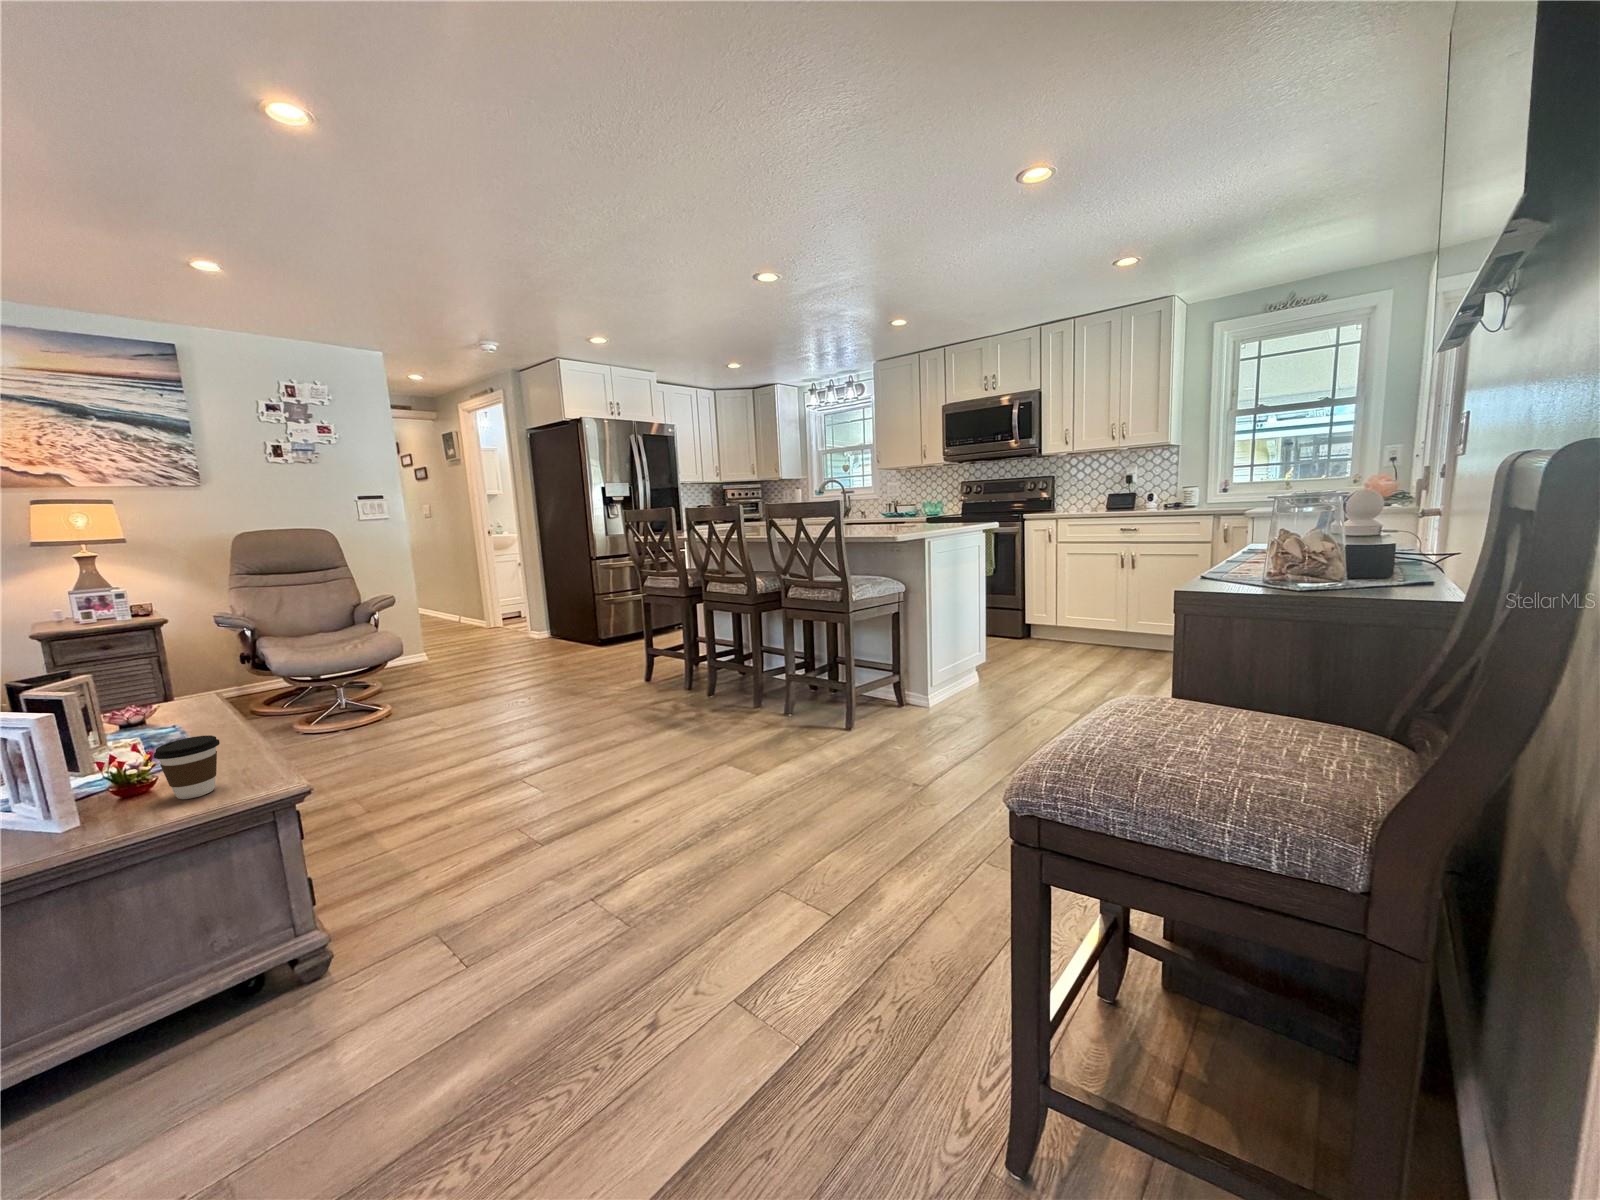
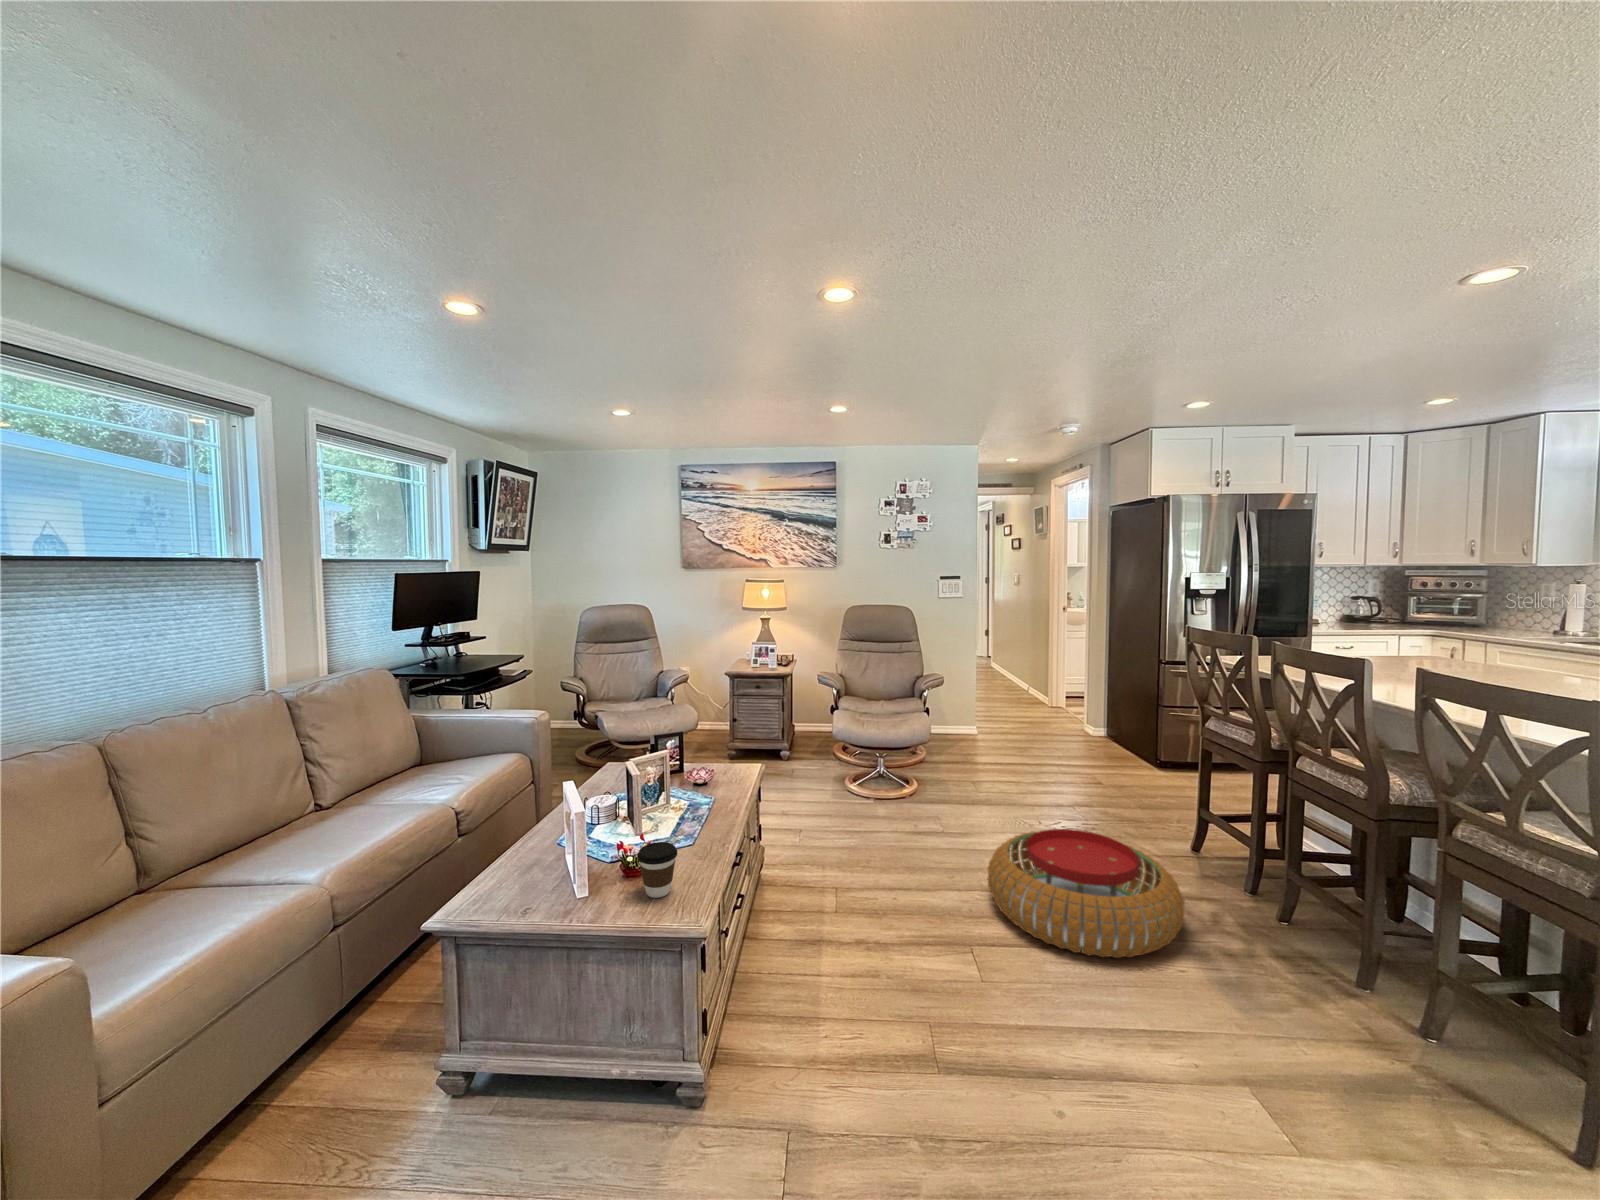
pouf: none [510,674,663,757] -> present [987,829,1185,958]

